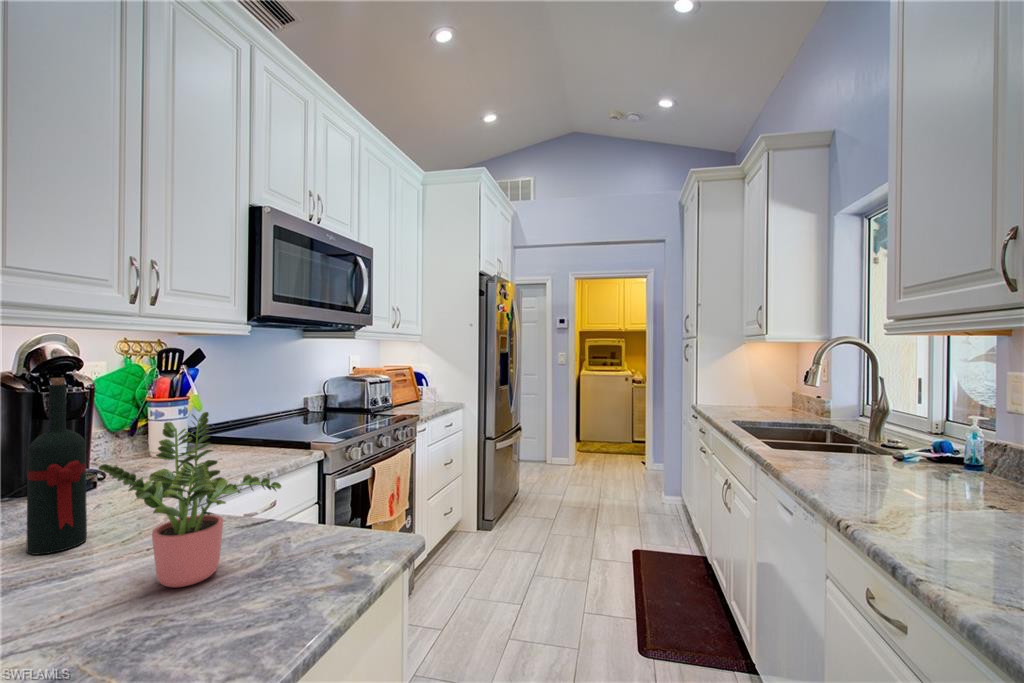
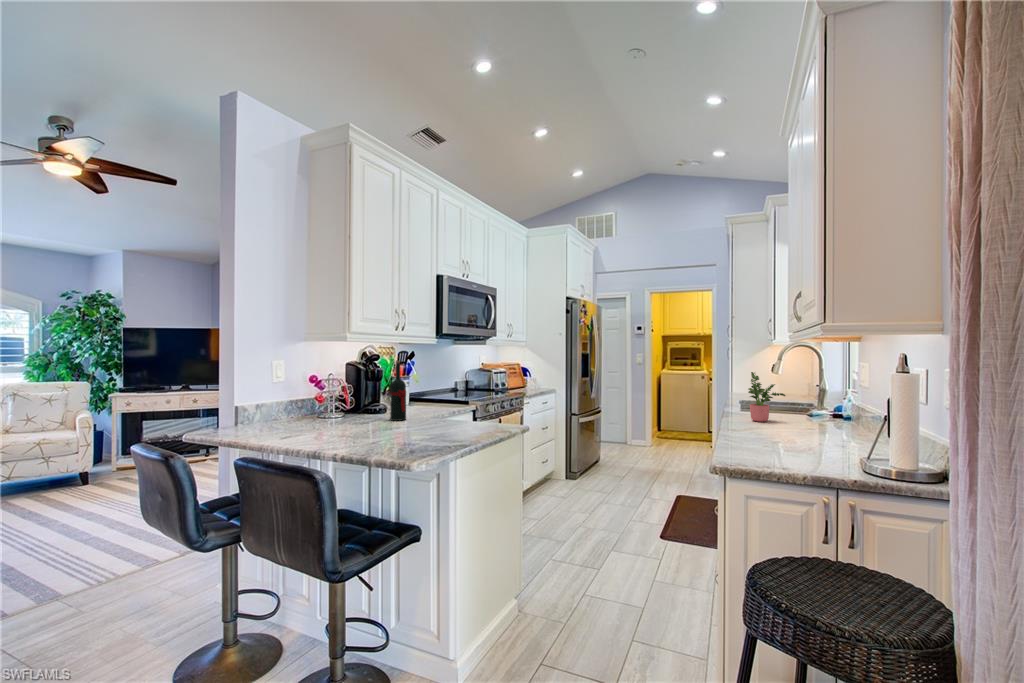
potted plant: present [99,412,281,587] -> present [748,372,785,422]

